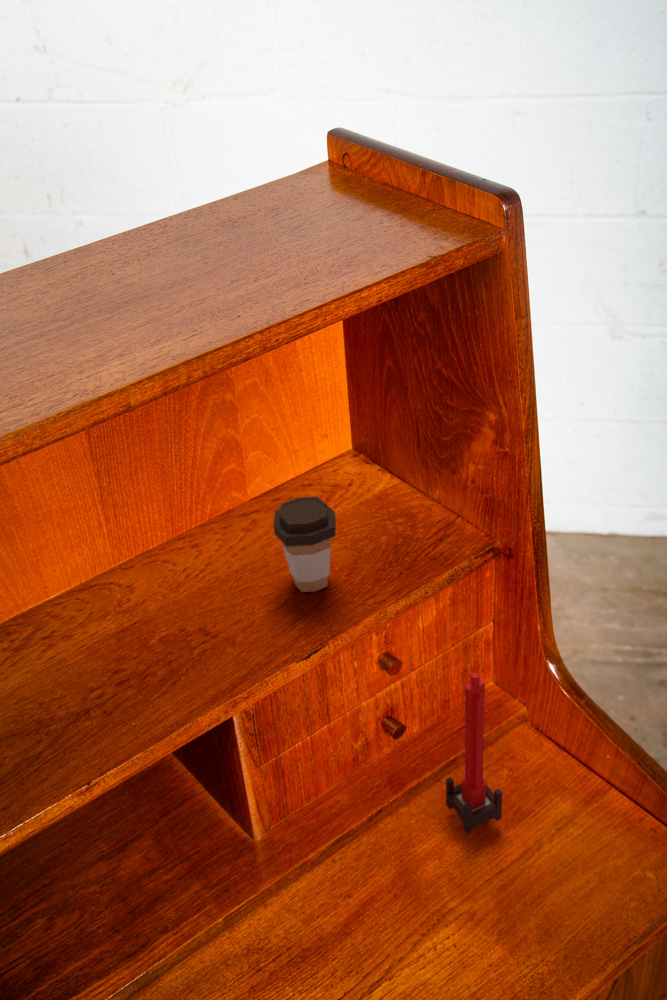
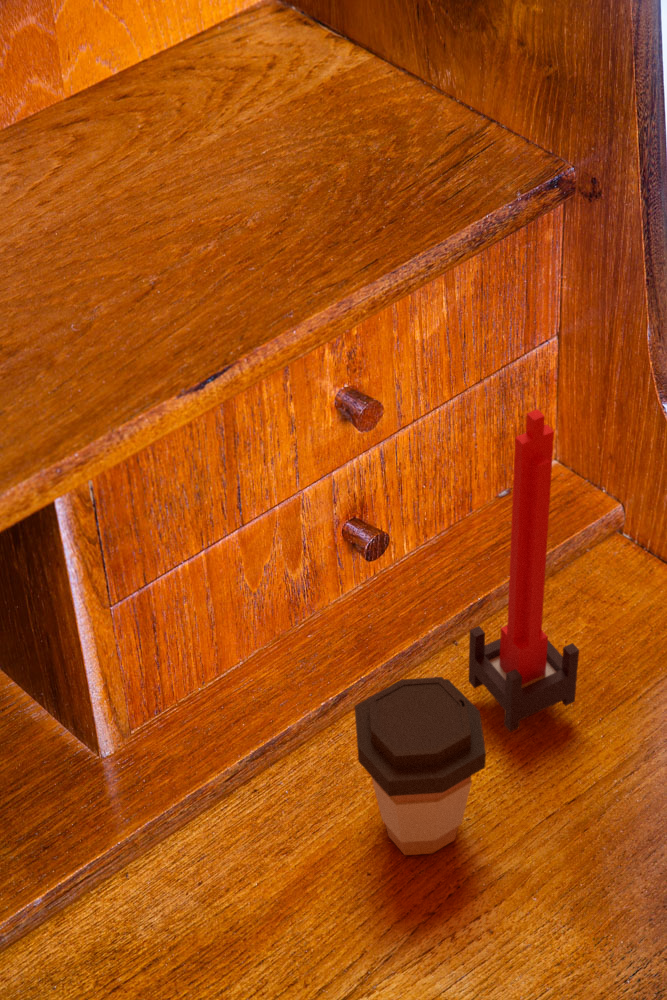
coffee cup: present [273,496,336,592] -> present [355,677,486,855]

